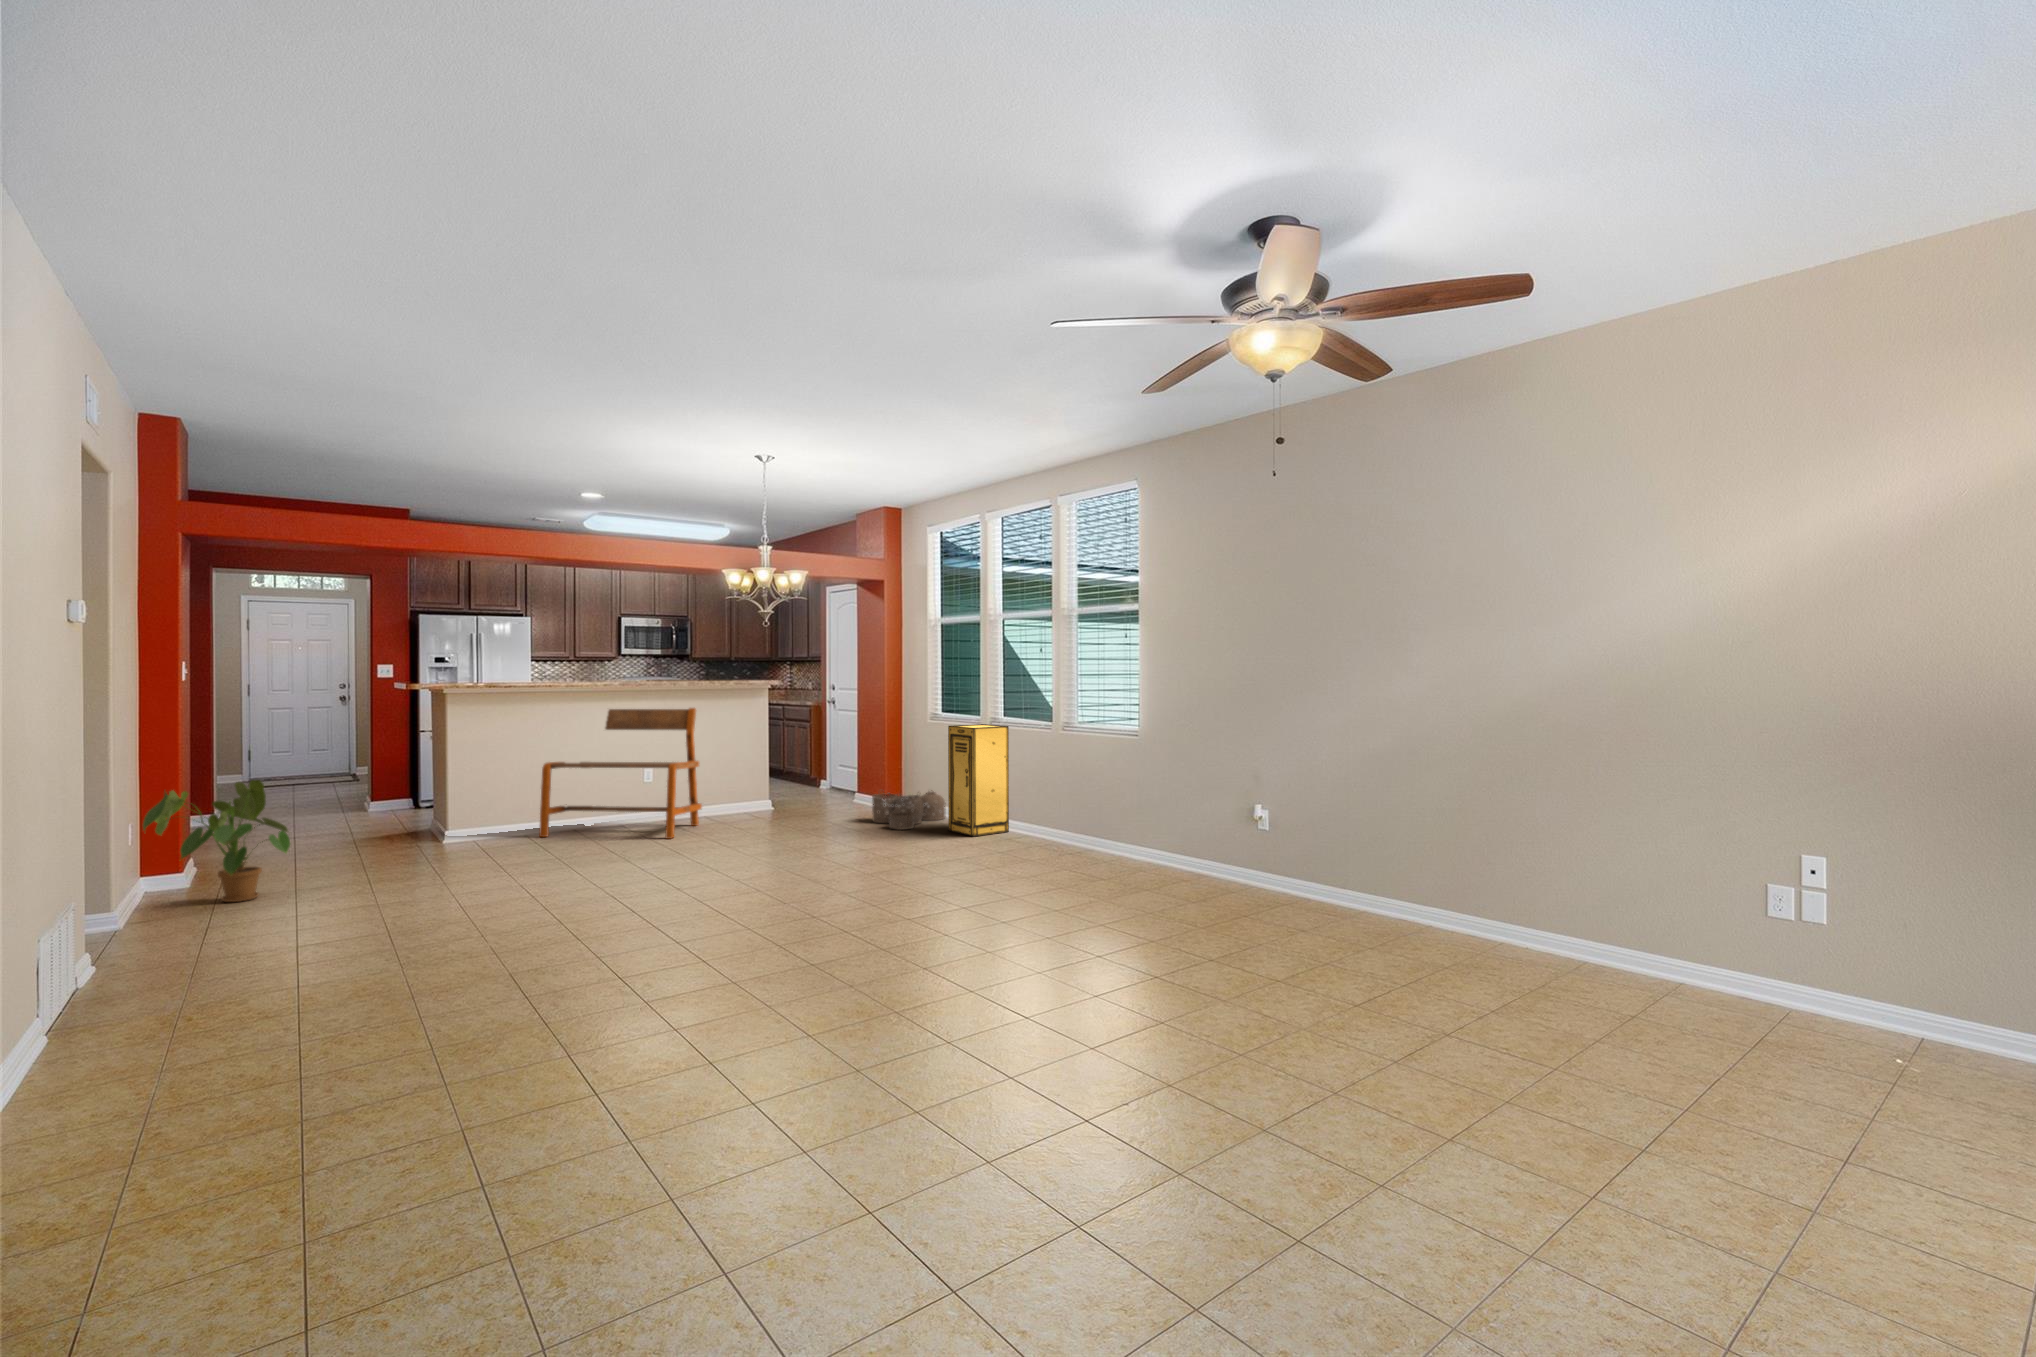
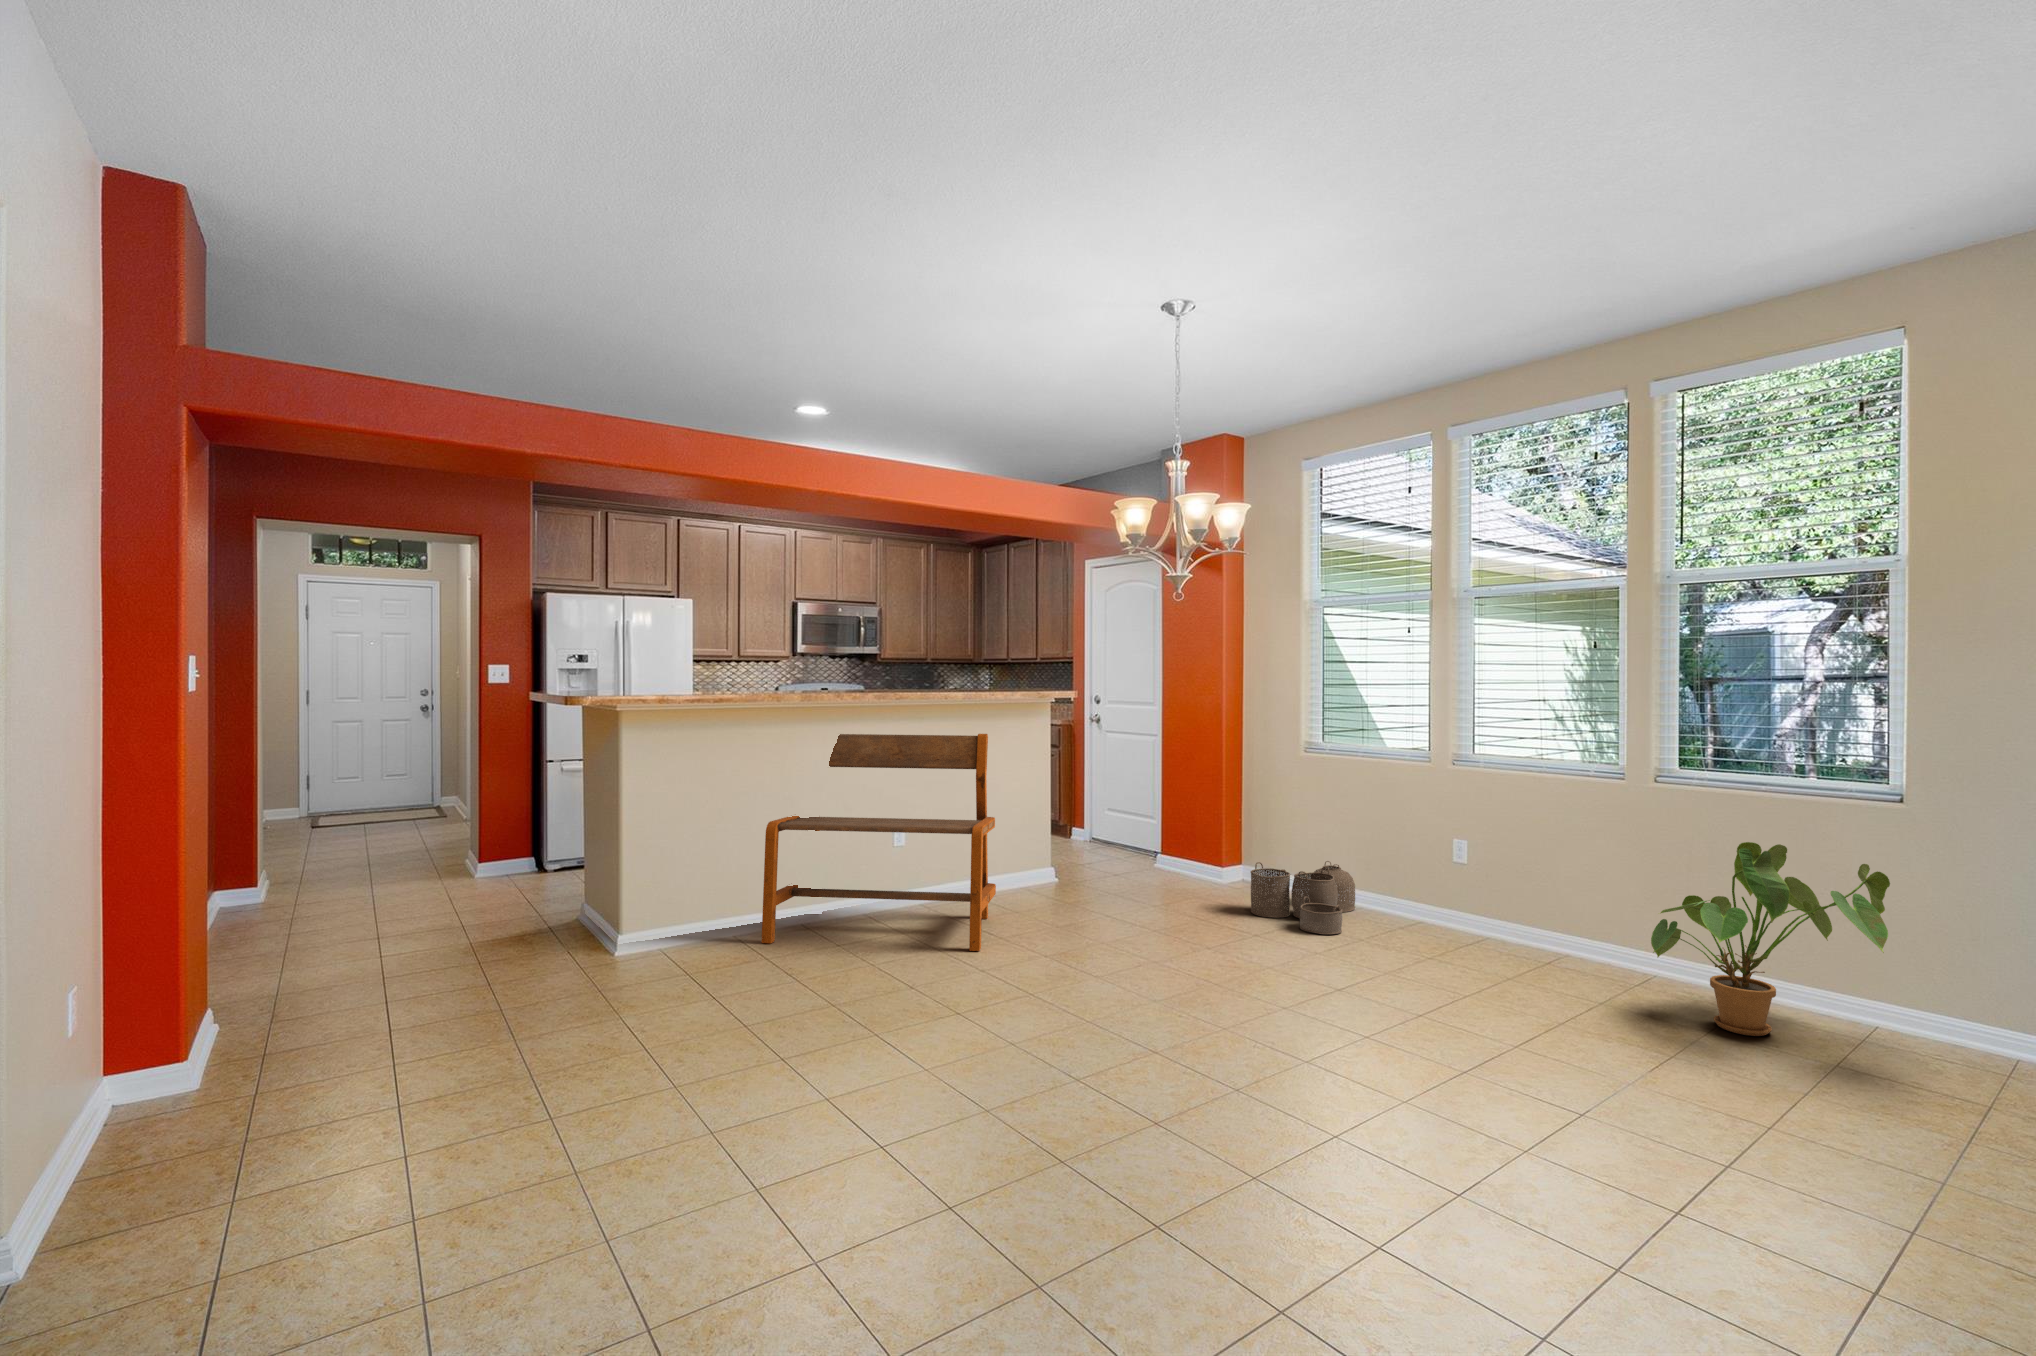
storage cabinet: present [948,724,1009,837] -> none [1409,764,1515,955]
house plant: present [143,780,290,902] -> present [1651,842,1890,1036]

